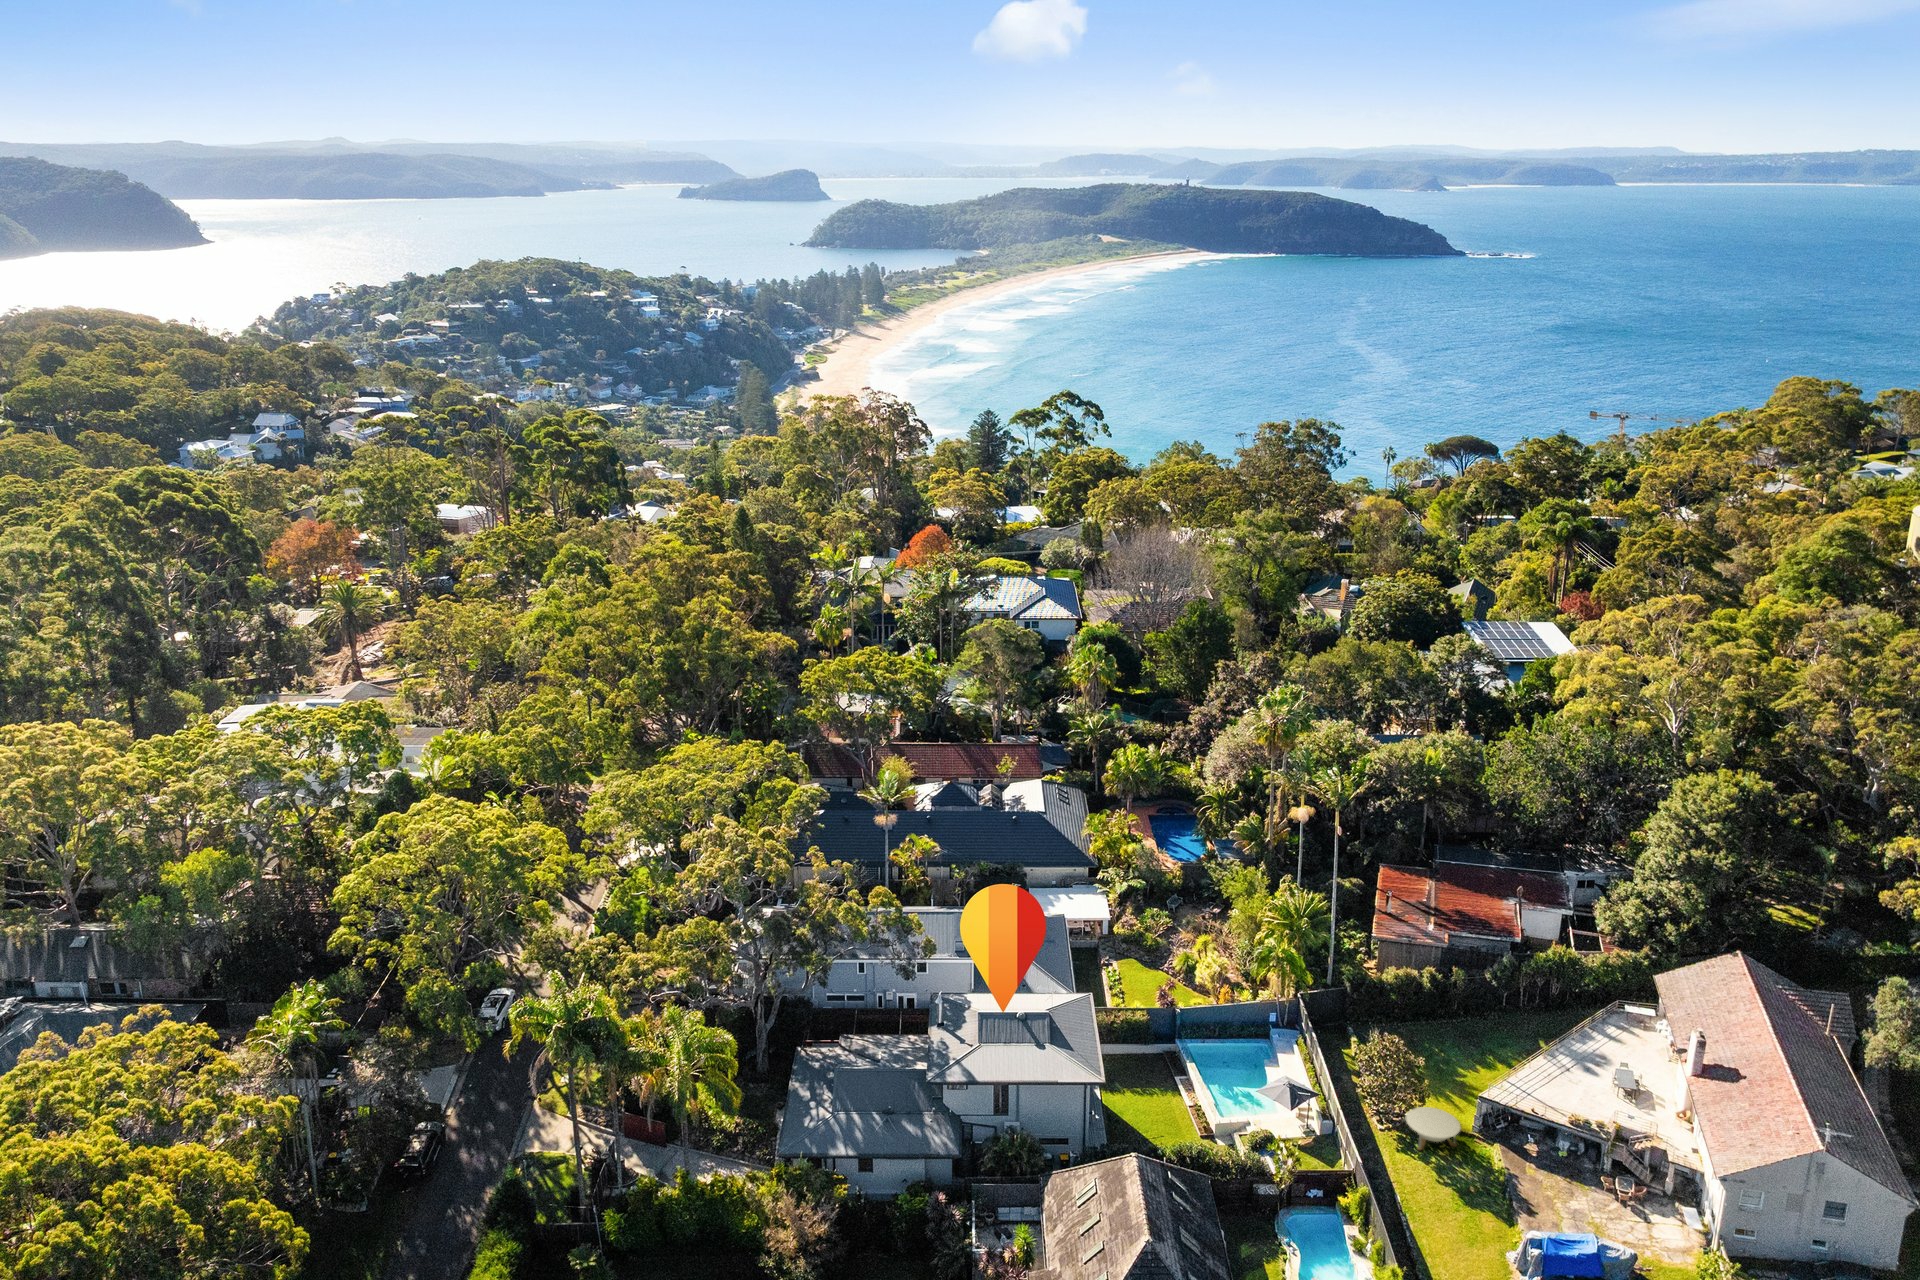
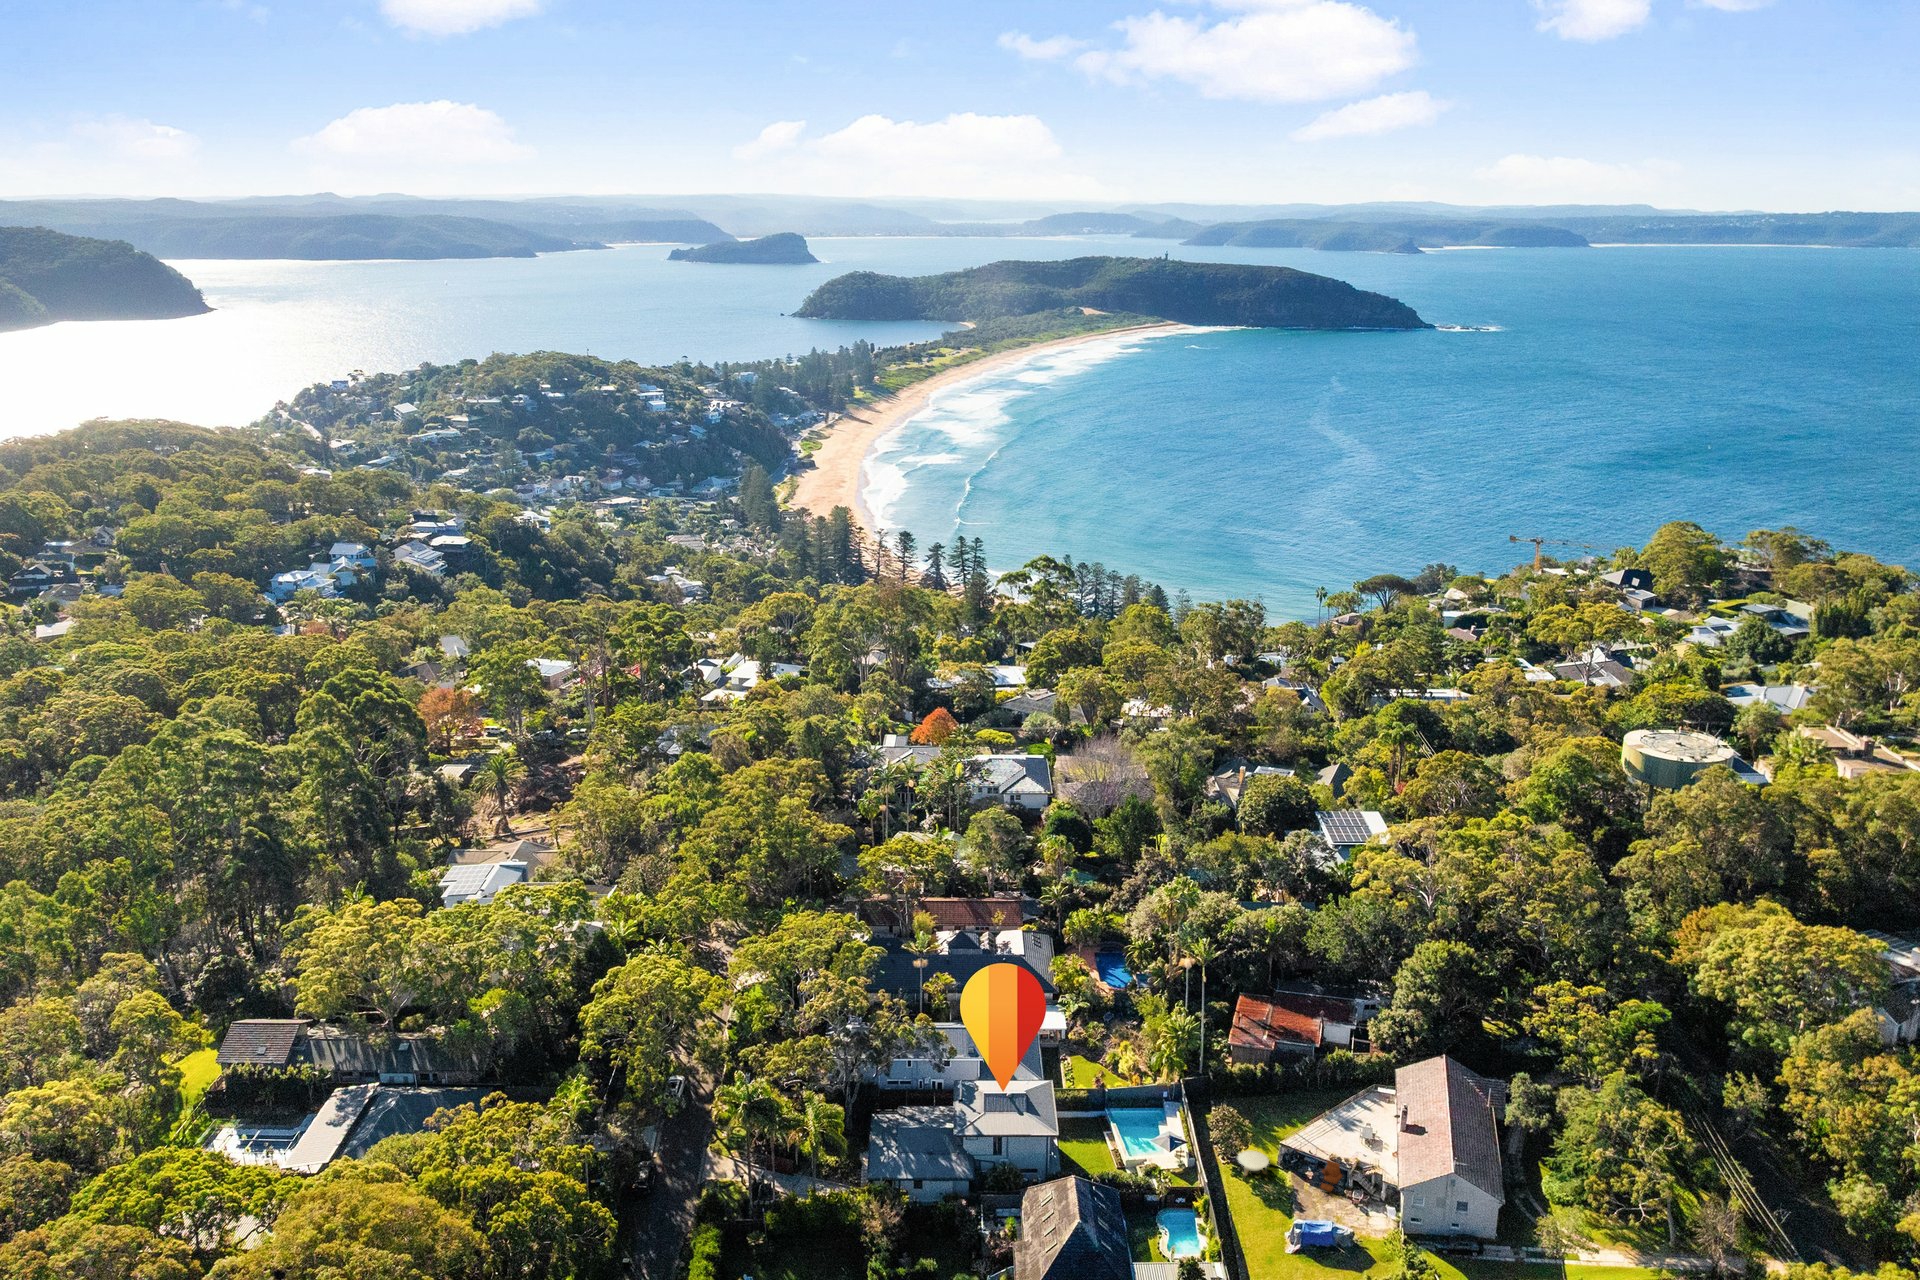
lounge chair: none [1554,1124,1593,1187] -> present [1321,1160,1342,1193]

